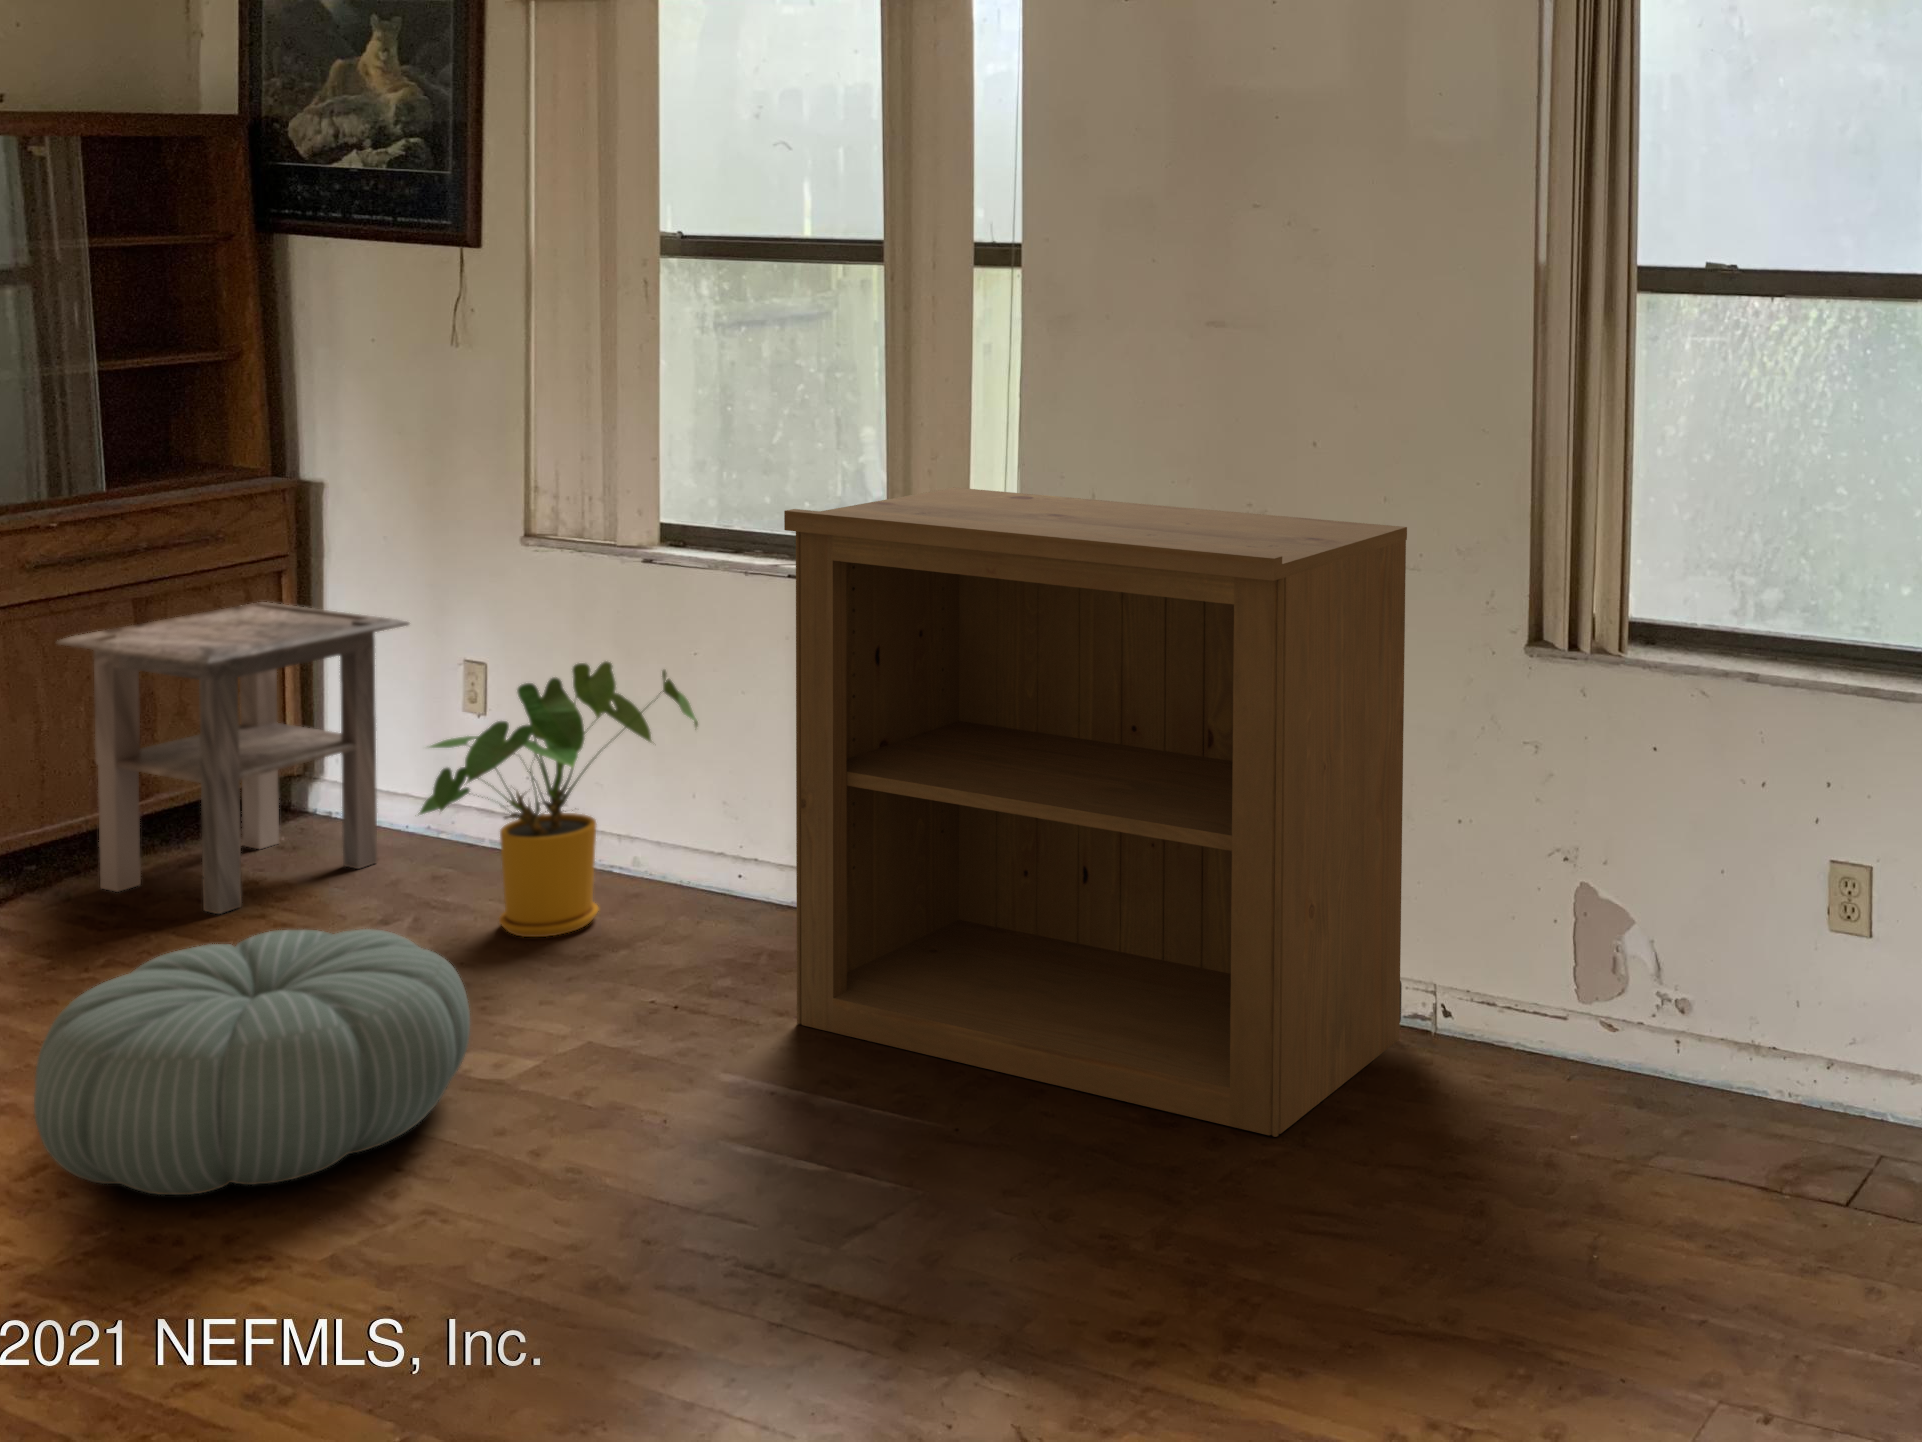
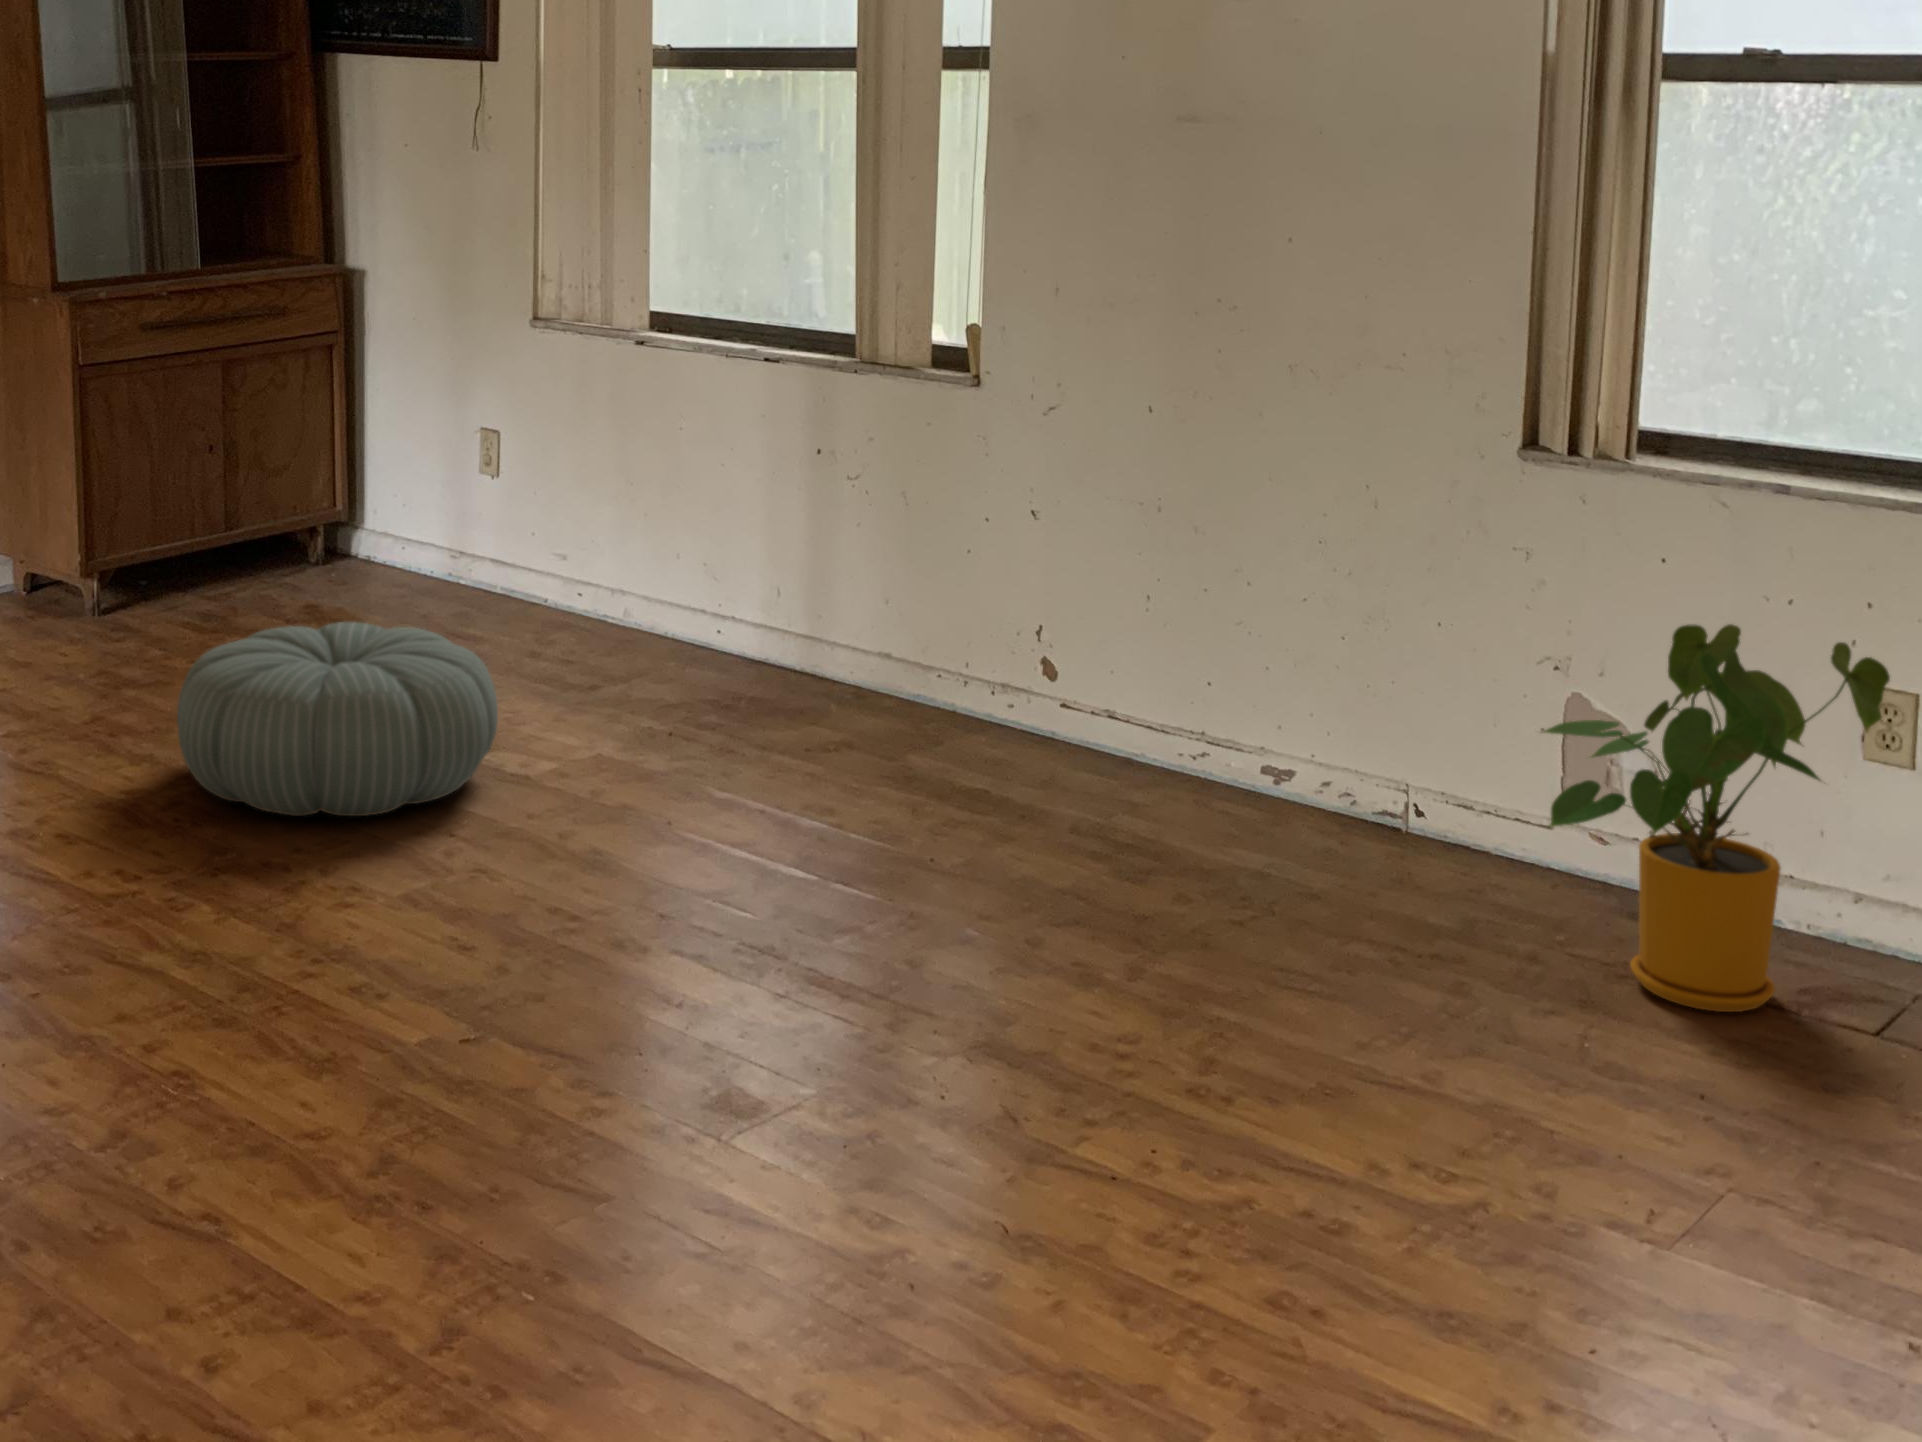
bookshelf: present [784,487,1407,1137] -> none [766,273,1387,897]
side table: present [57,602,409,914] -> none [169,373,437,629]
house plant: present [419,661,698,937] -> present [1543,624,1890,1012]

